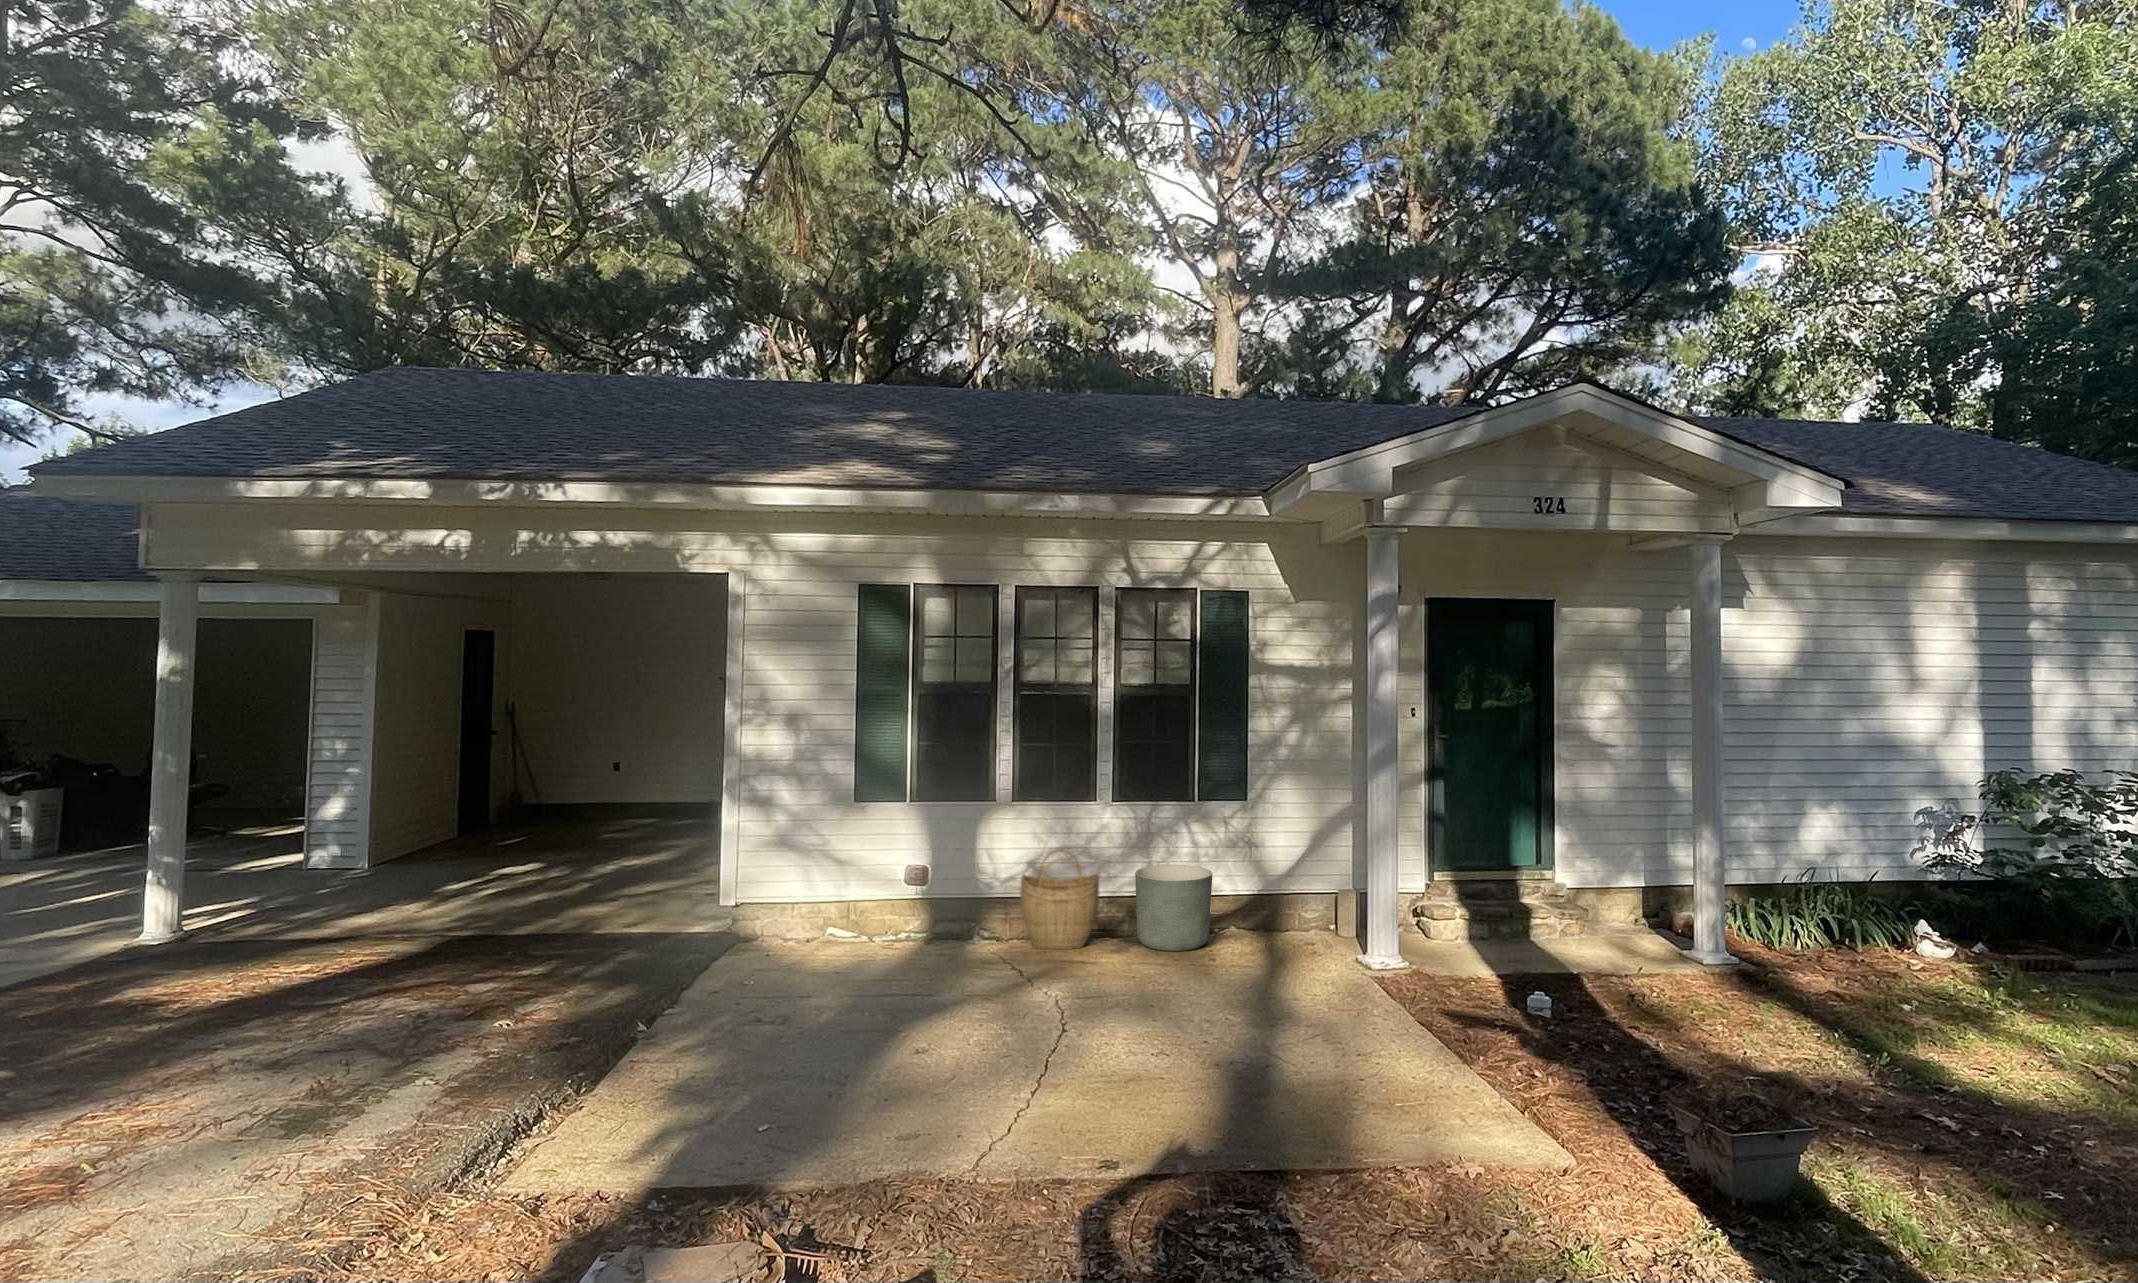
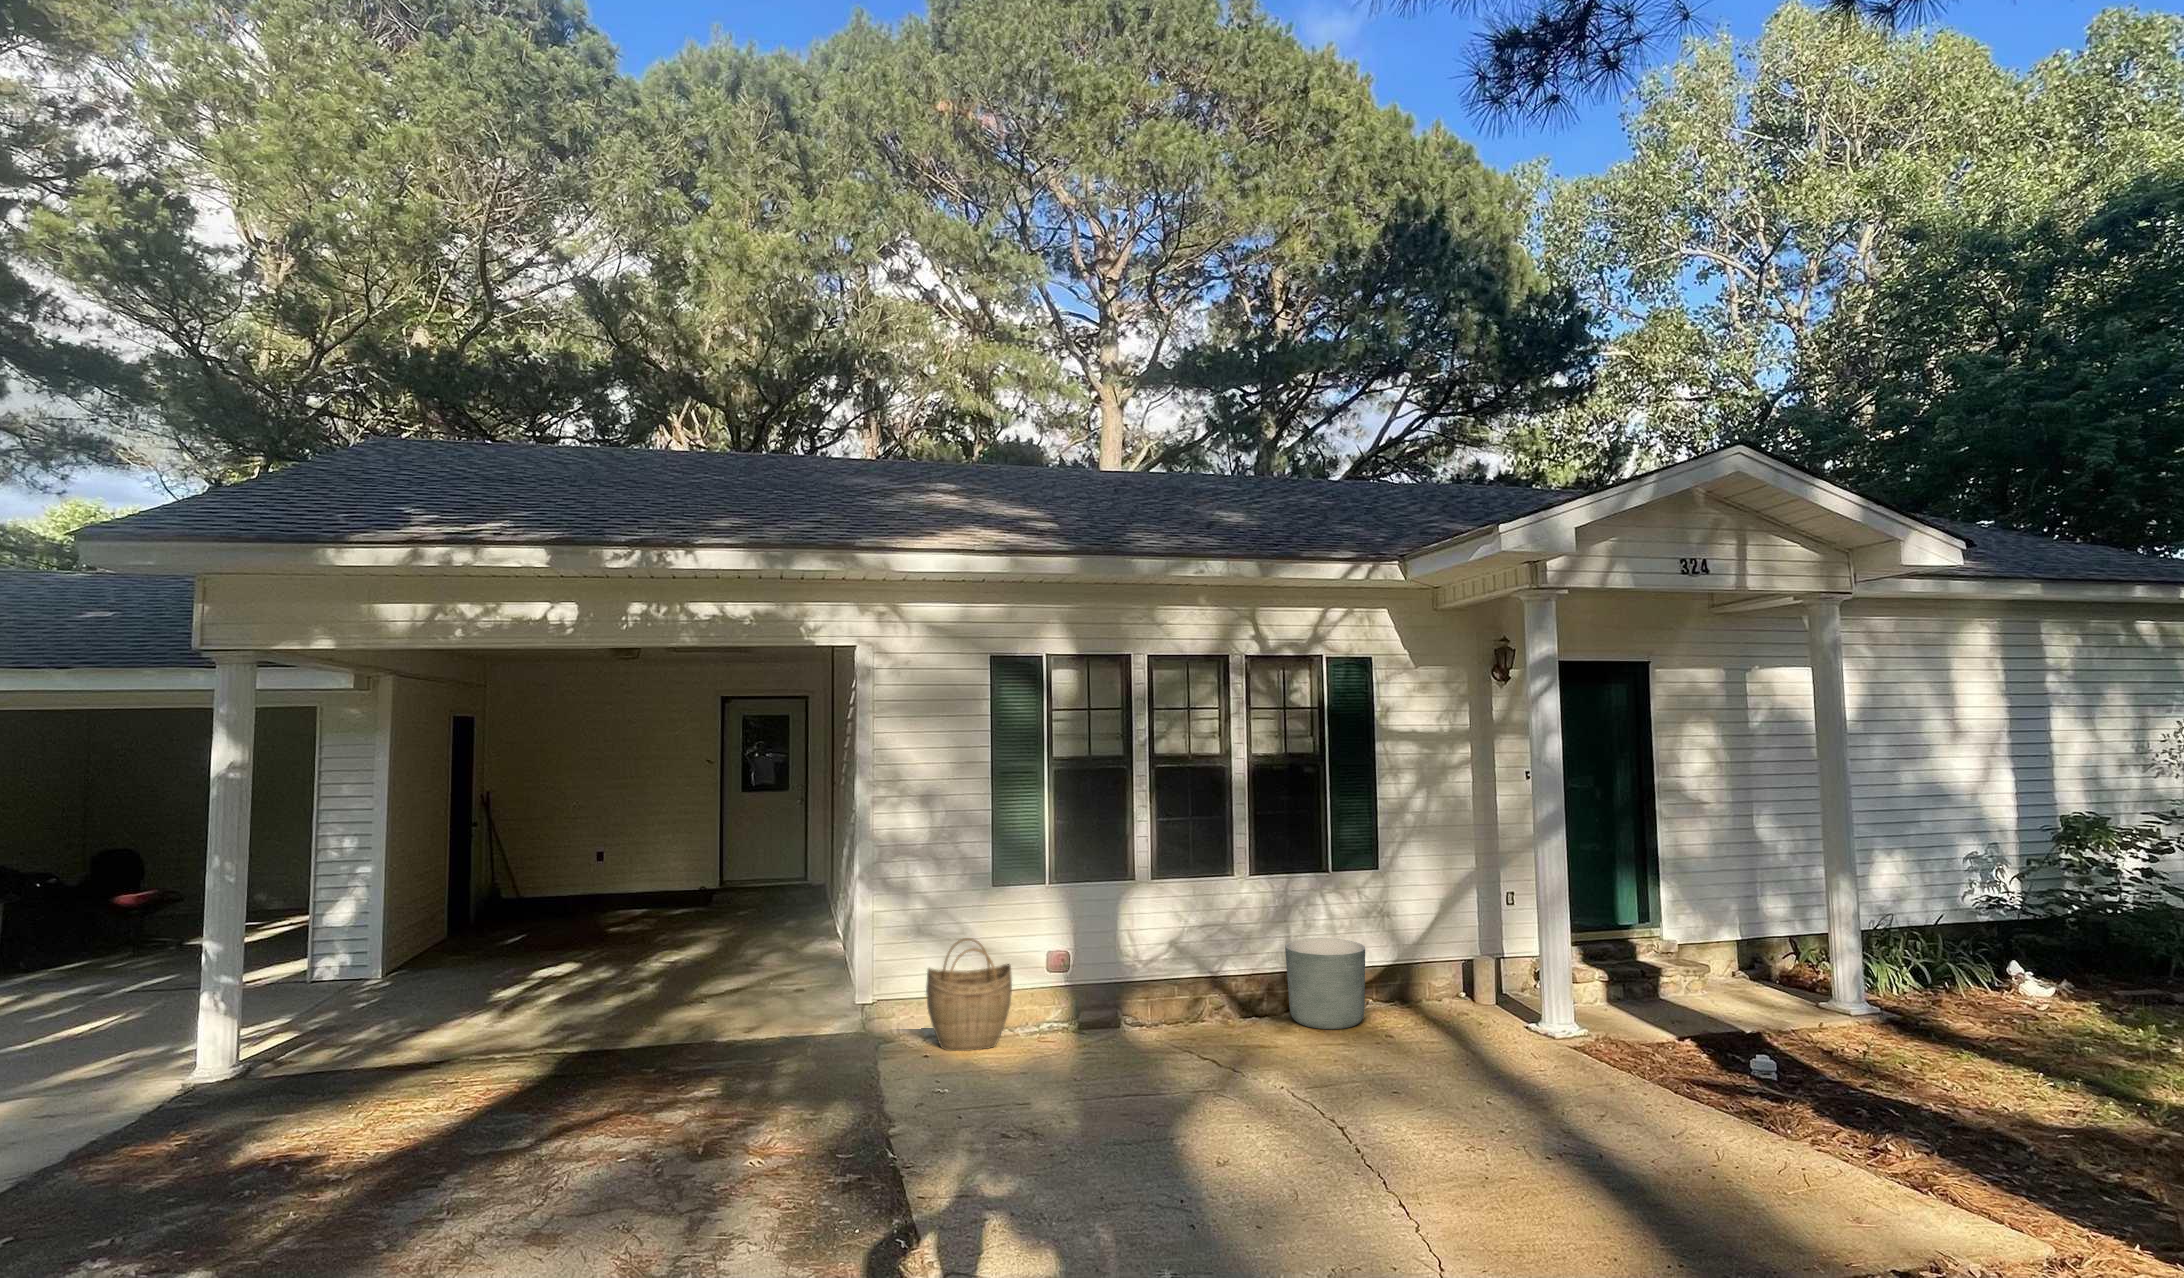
woven basket: present [1020,849,1099,950] -> present [926,938,1012,1051]

